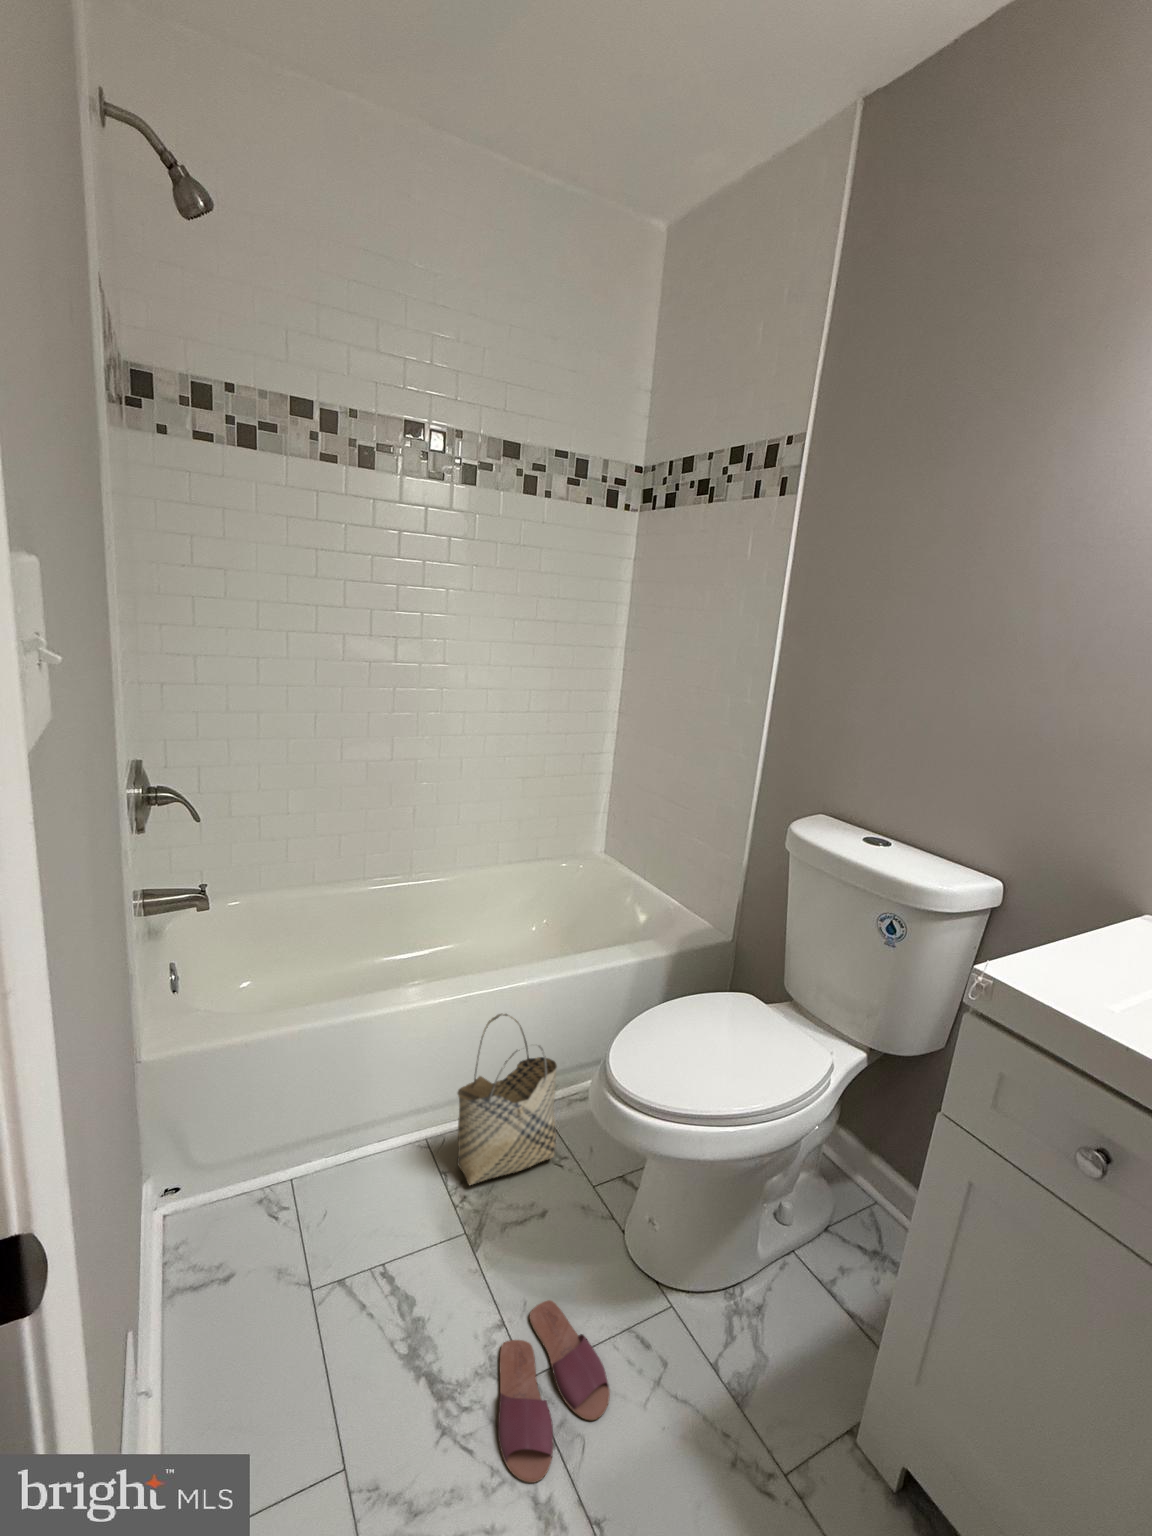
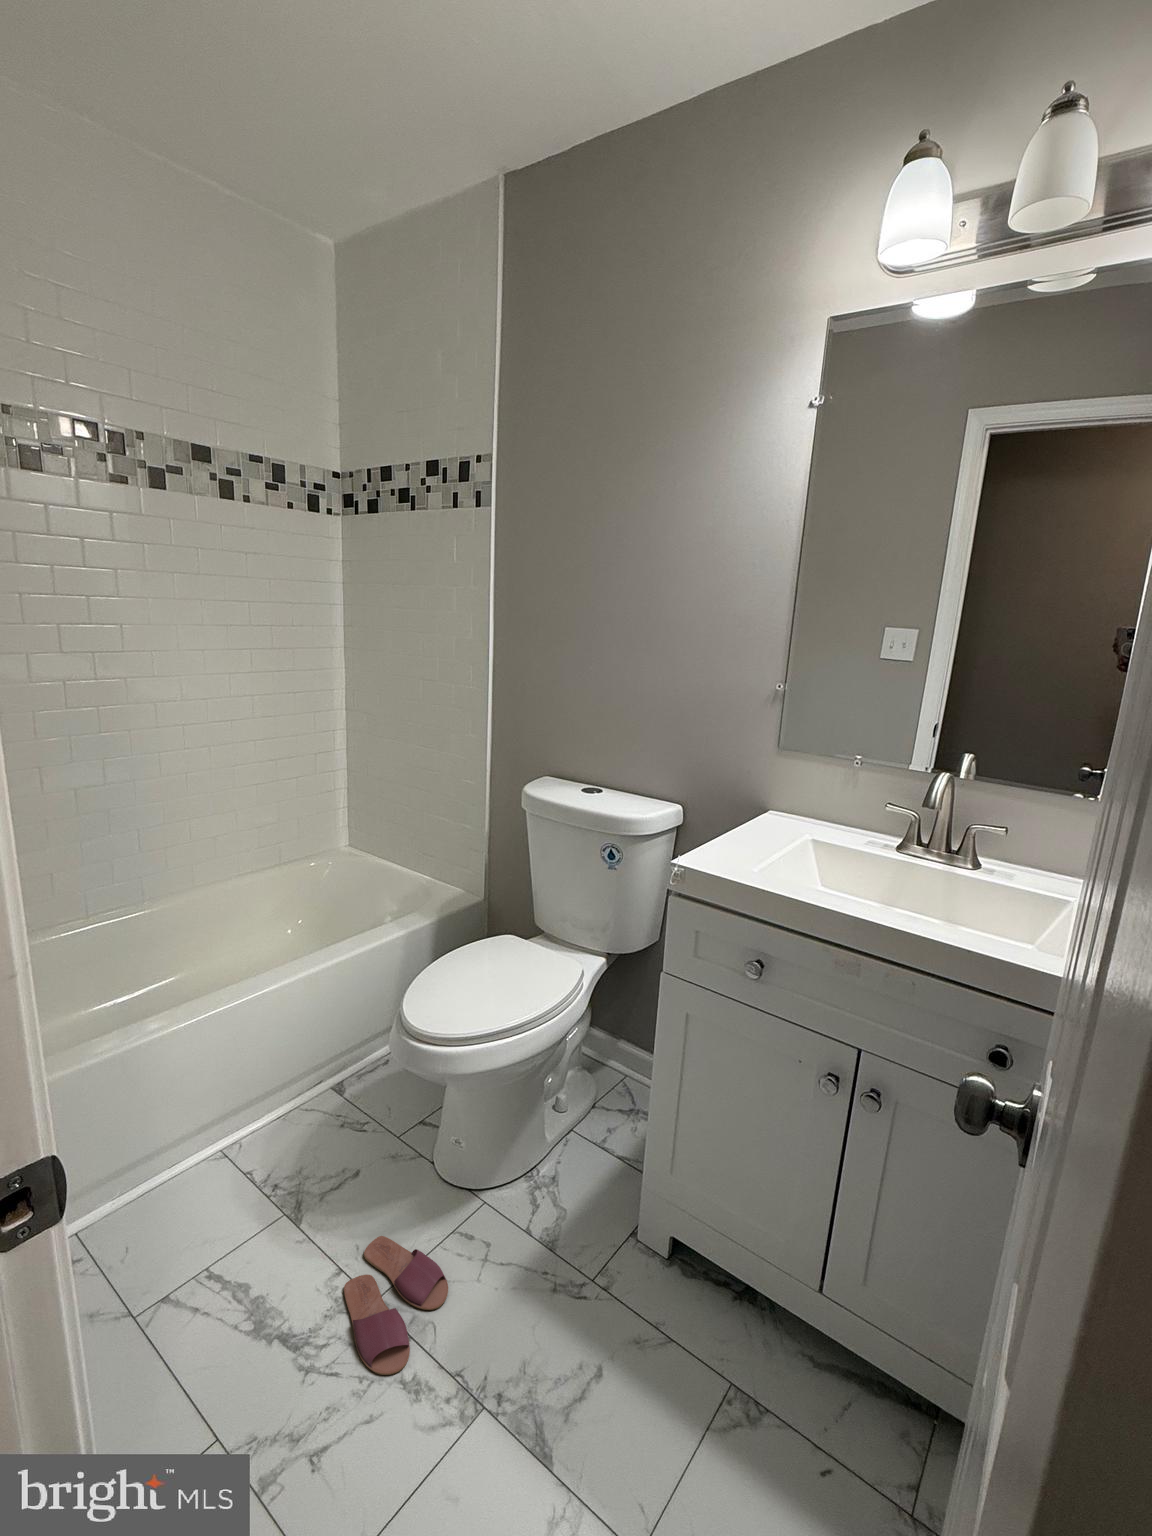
woven basket: present [457,1014,557,1185] -> none [254,1006,356,1173]

